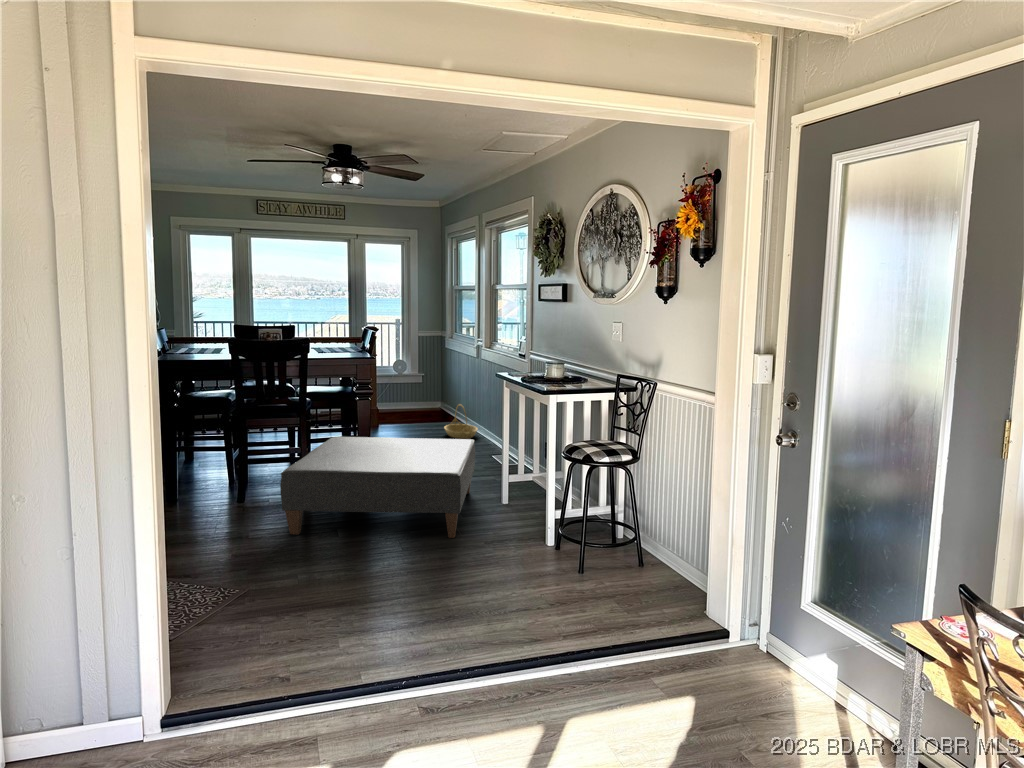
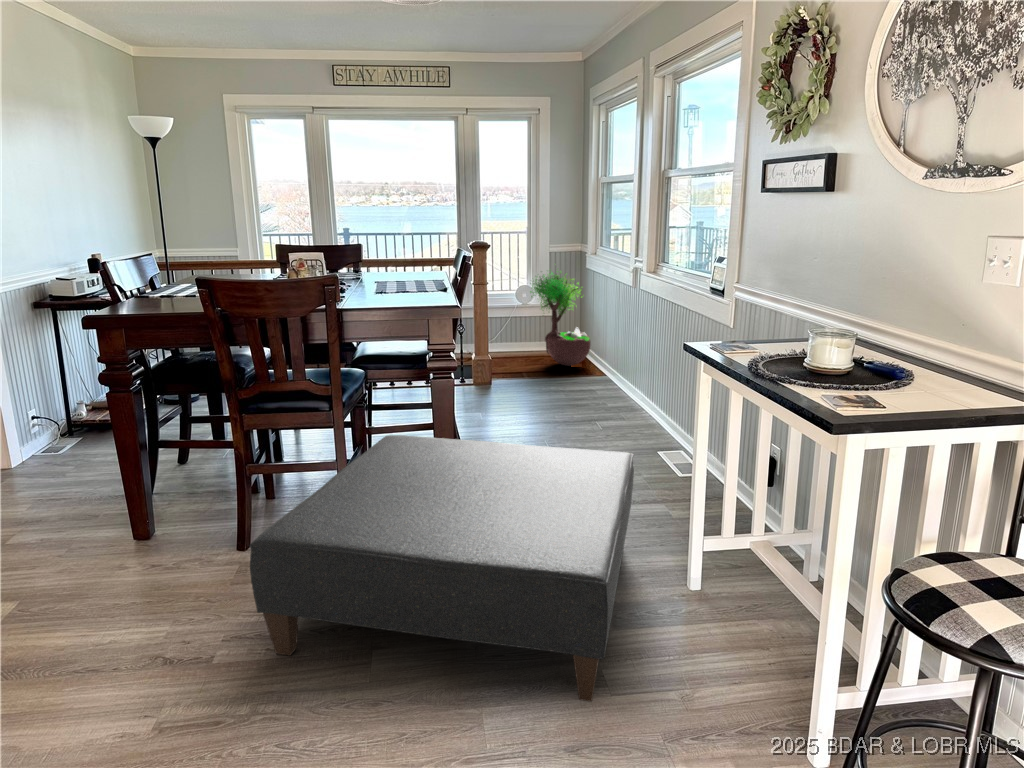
potted tree: none [405,344,450,416] -> present [530,271,590,366]
basket: present [444,404,478,439] -> none [581,356,632,410]

